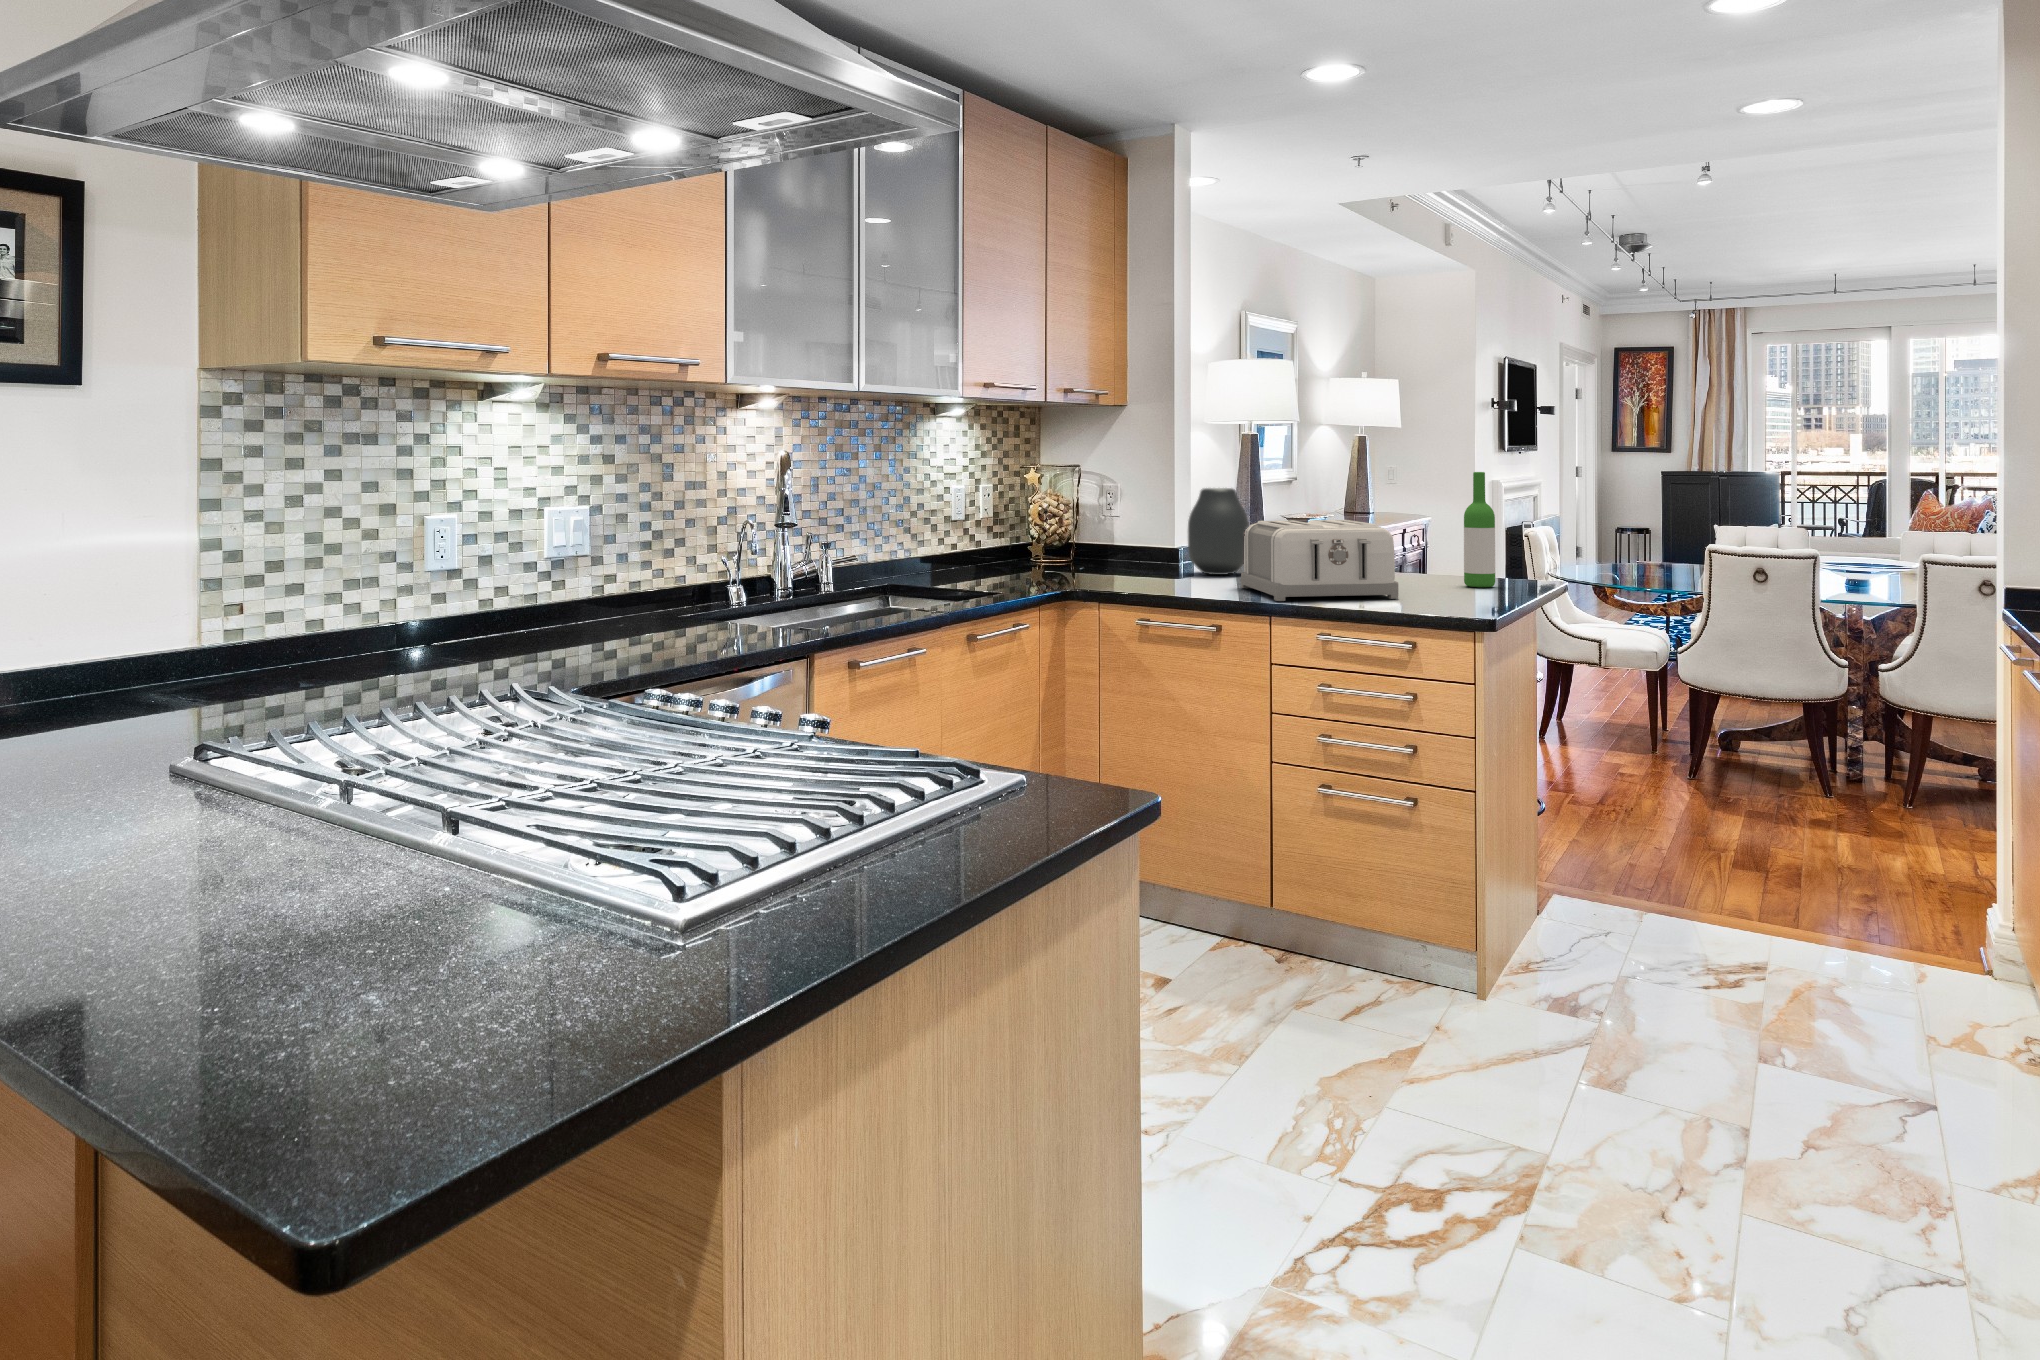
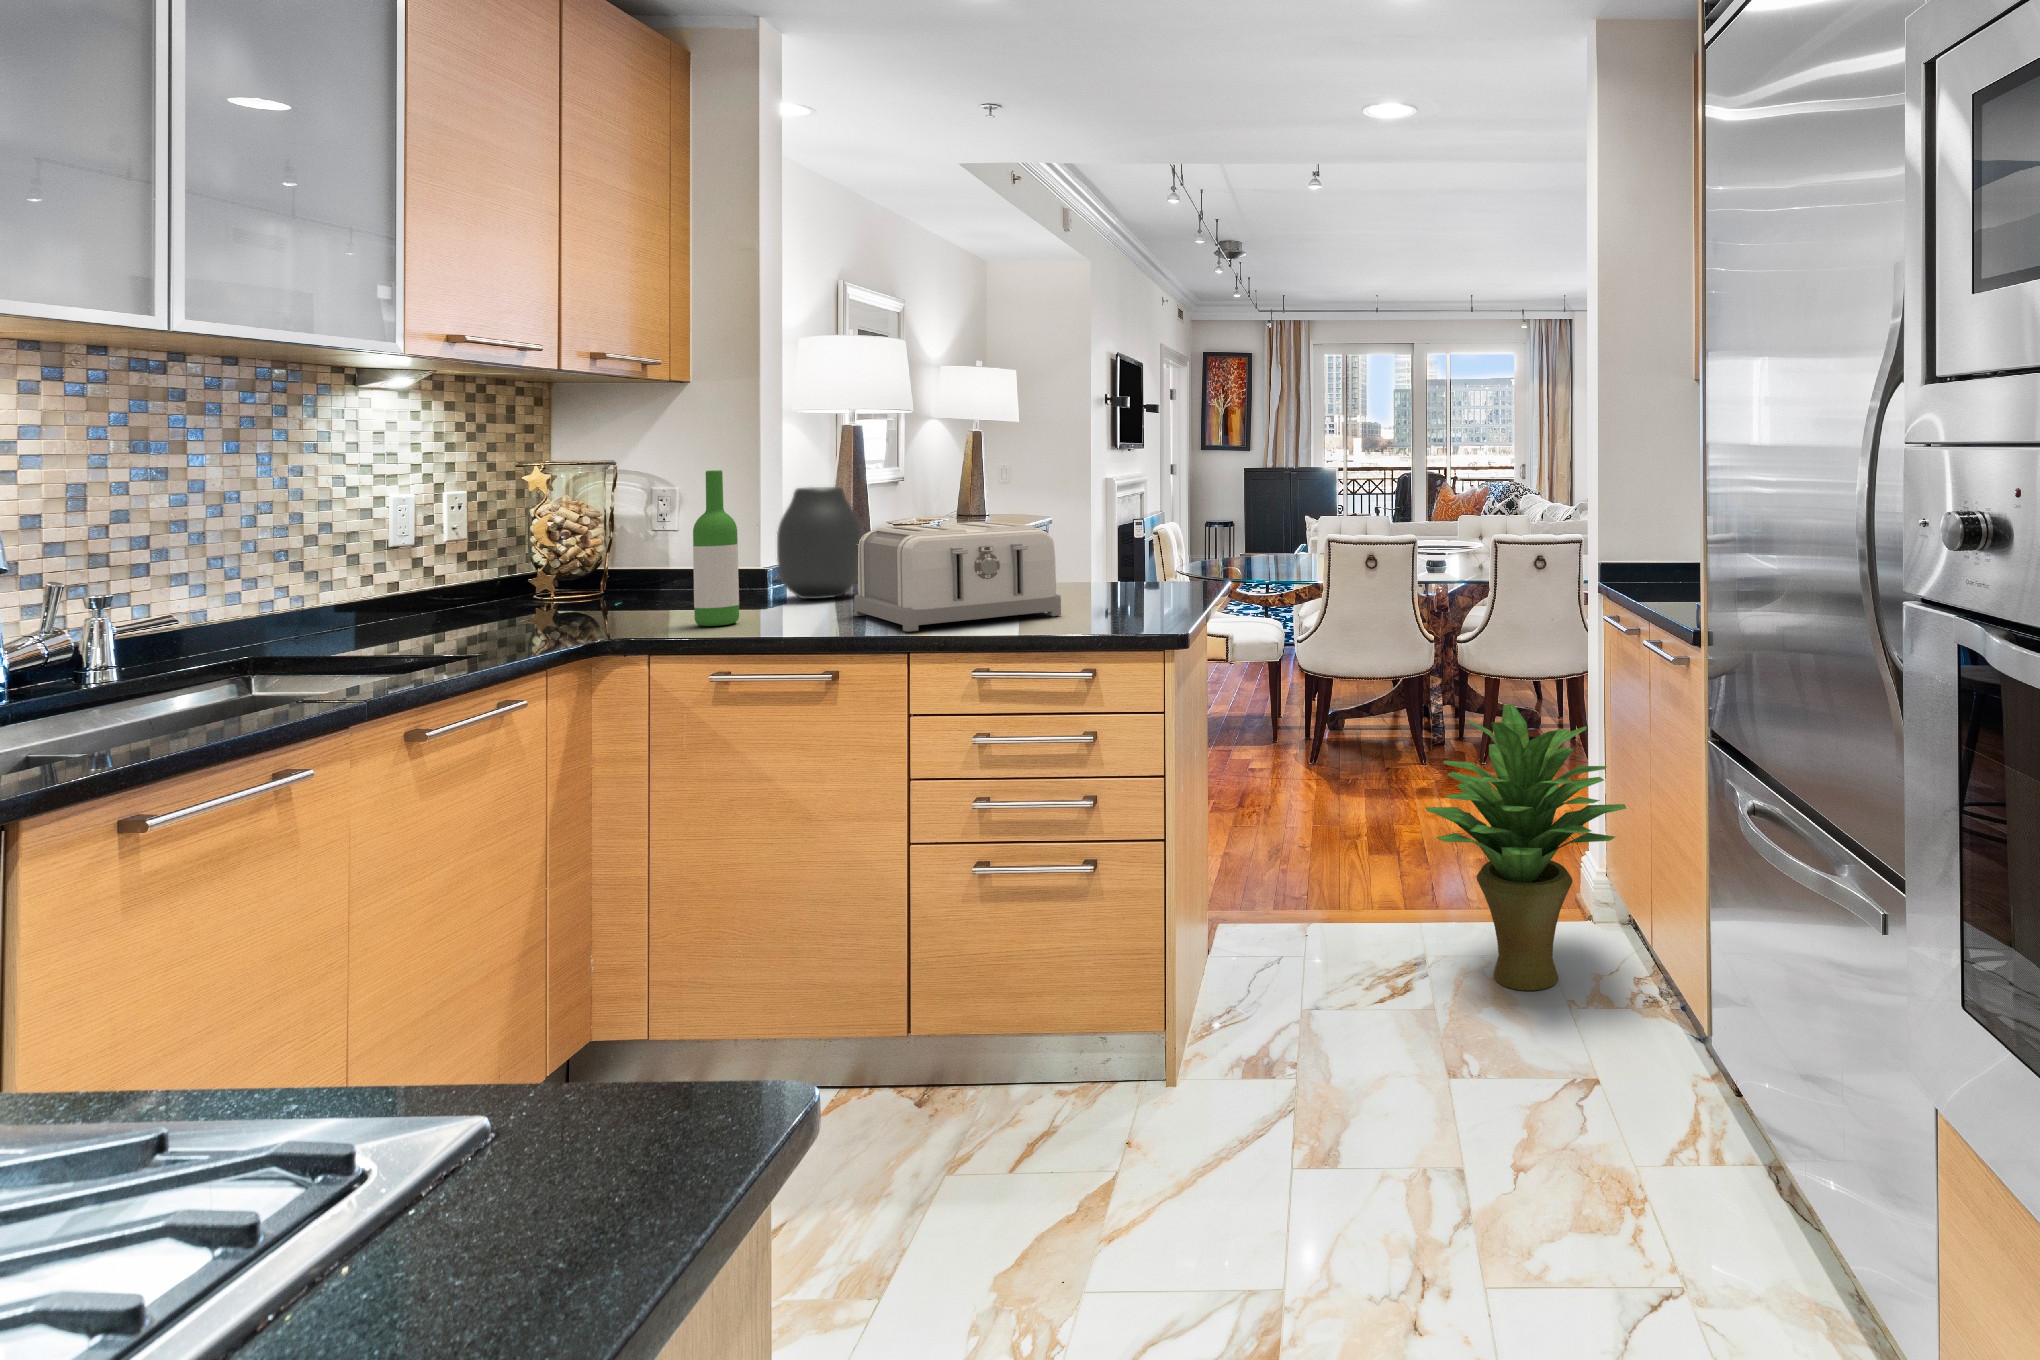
wine bottle: present [1464,472,1495,587] -> present [693,470,739,626]
potted plant: none [1757,725,2001,1013] -> present [1425,704,1626,991]

